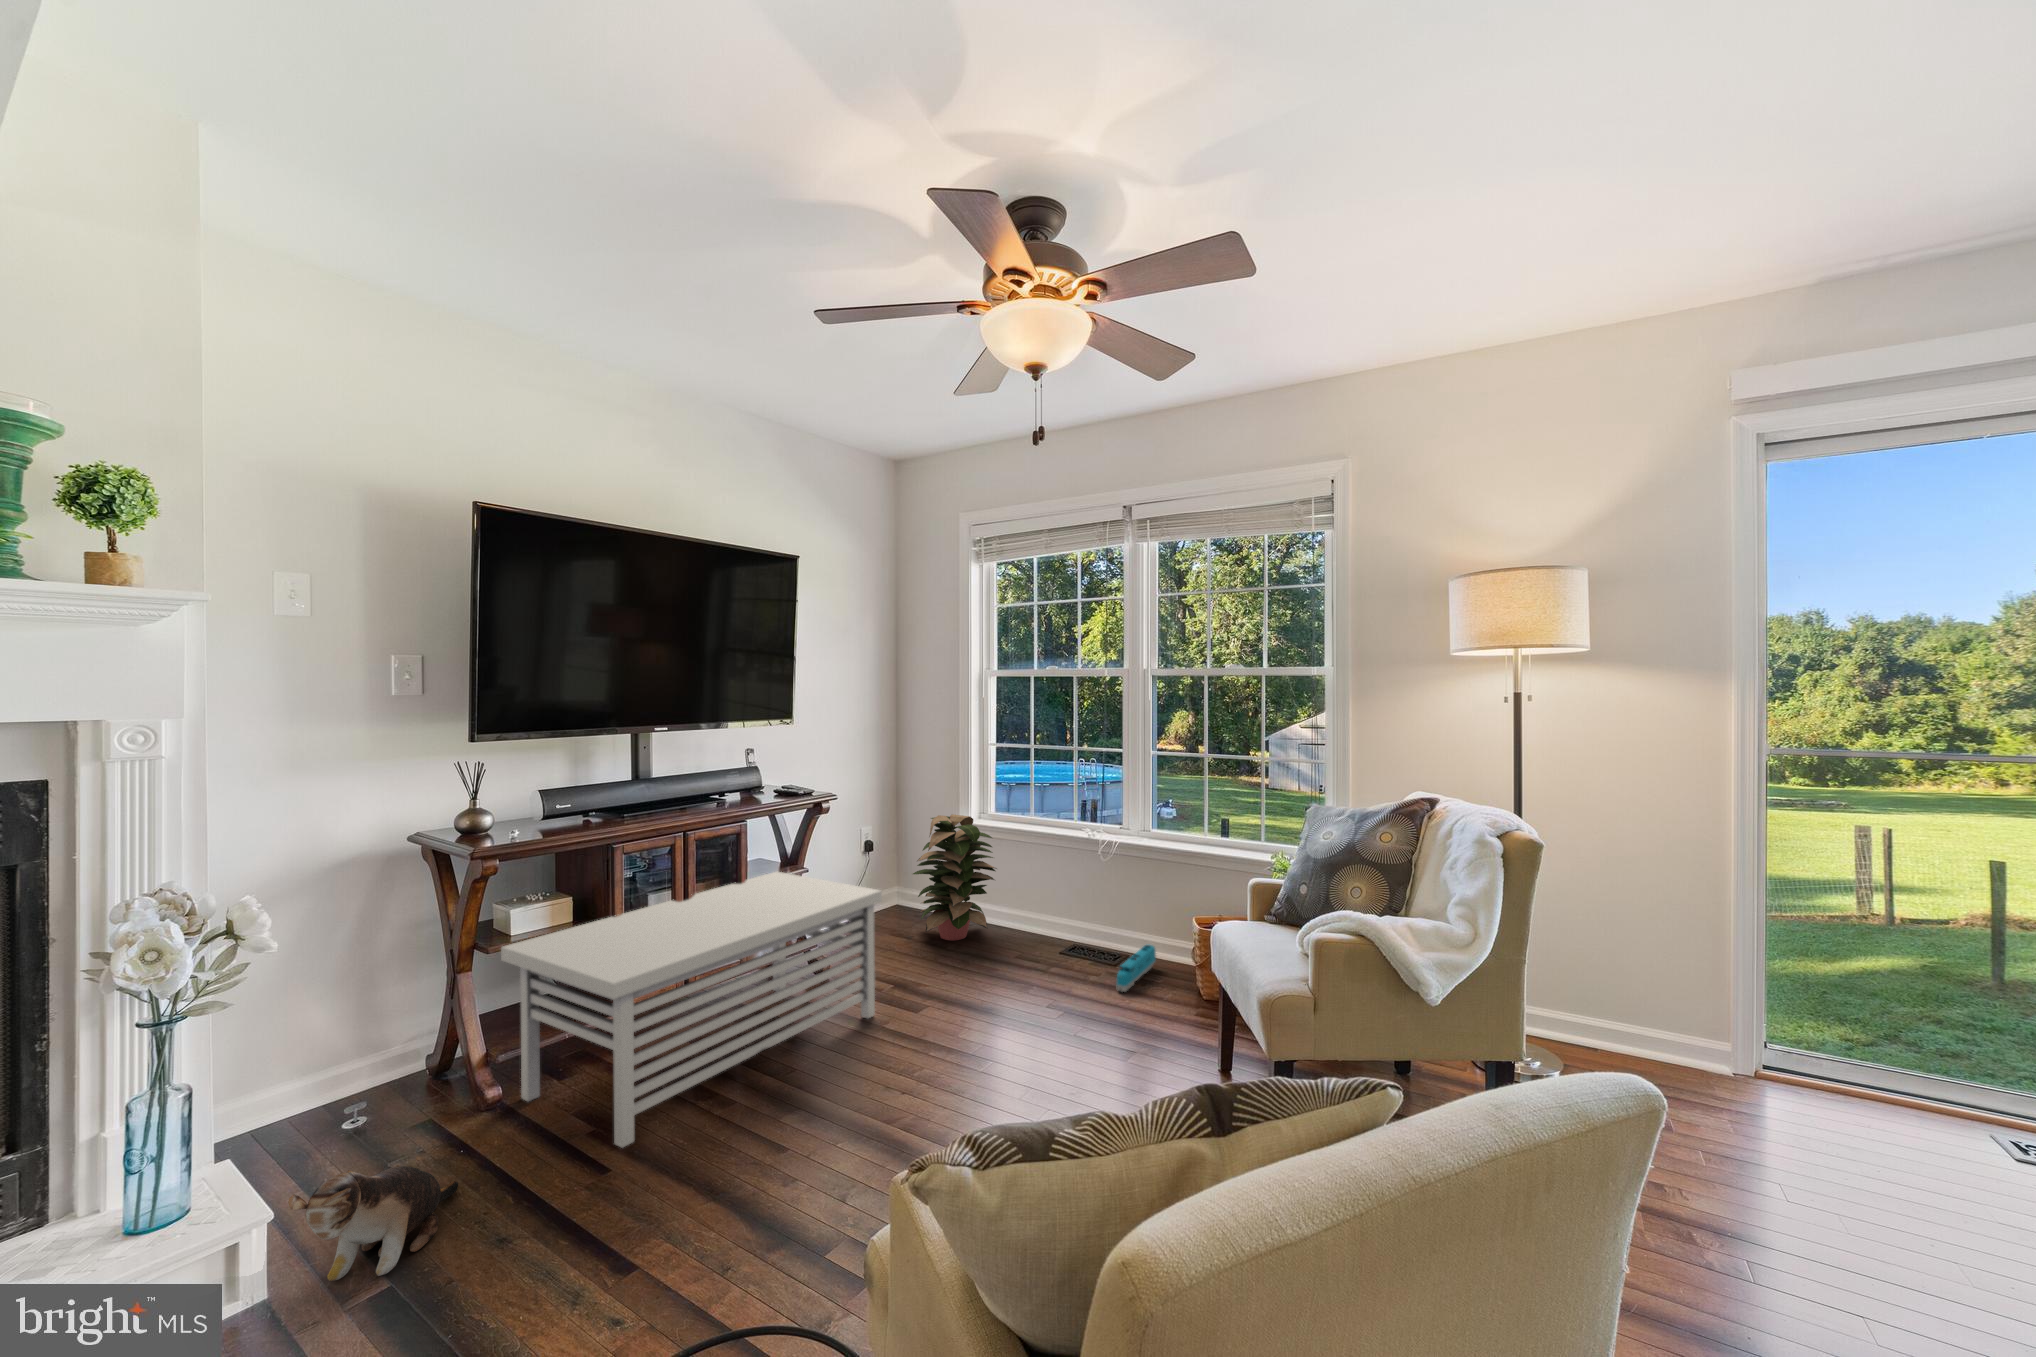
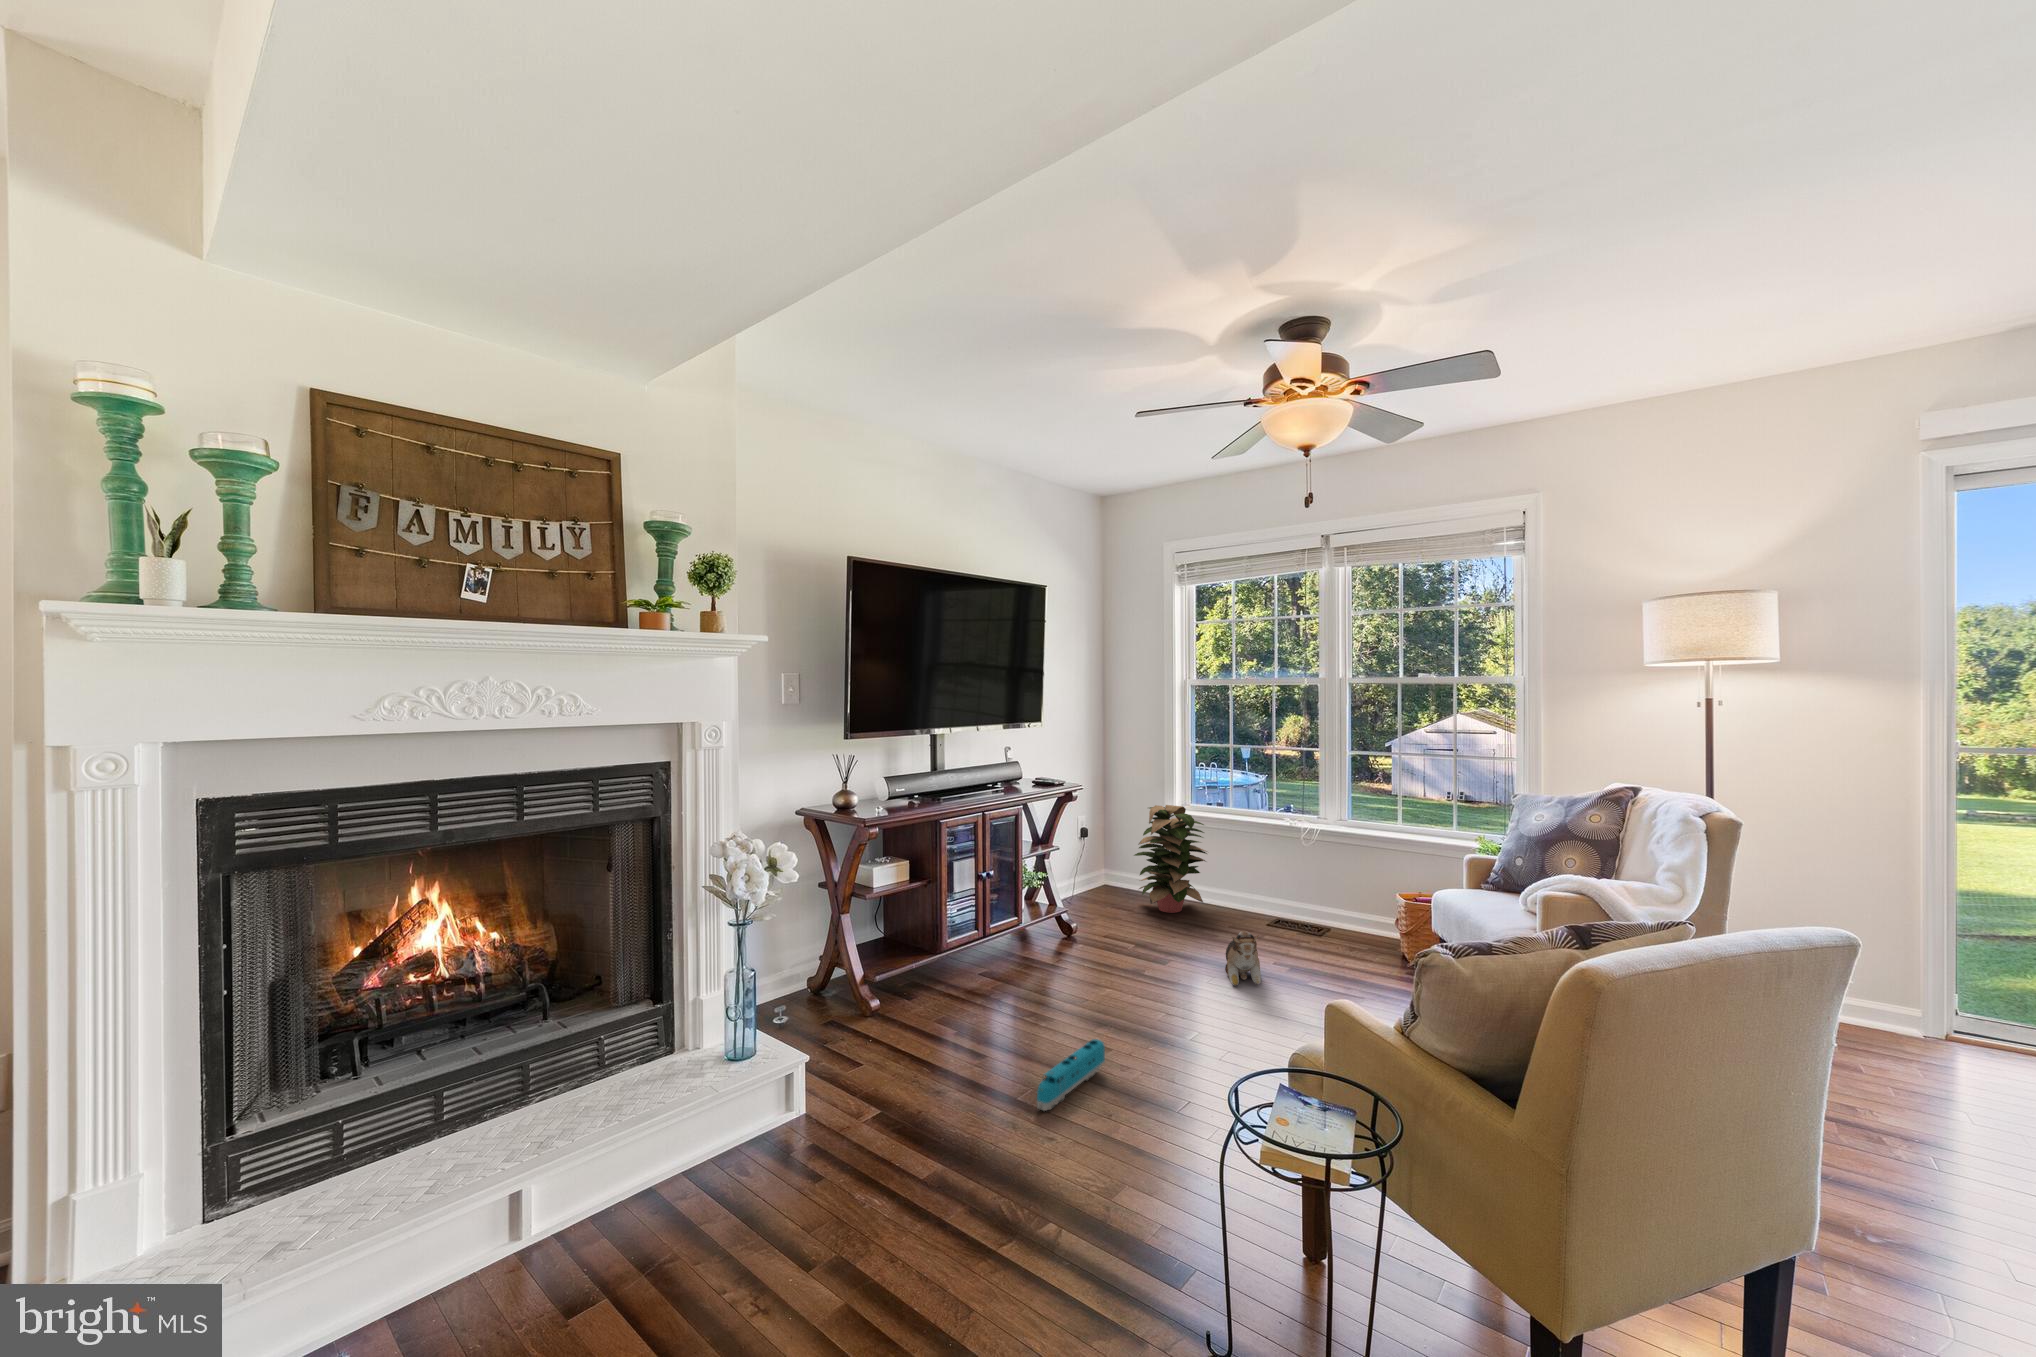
storage bench: present [501,872,882,1147] -> none [881,847,1141,1043]
toy train: present [1117,945,1156,991] -> present [1037,1039,1105,1110]
plush toy: present [288,1166,458,1281] -> present [1225,931,1261,986]

